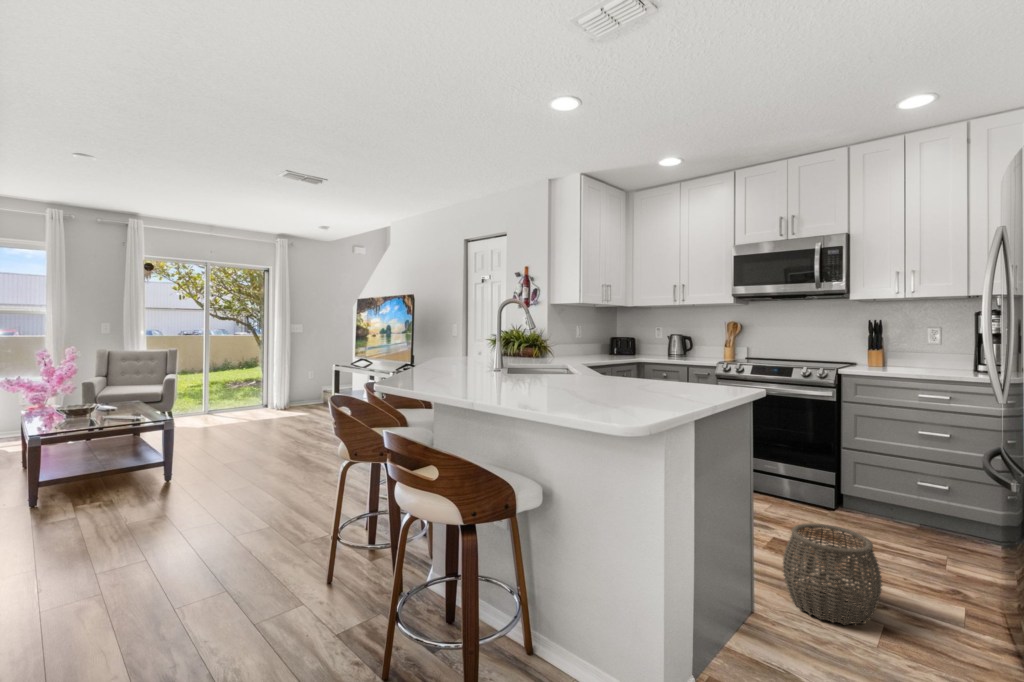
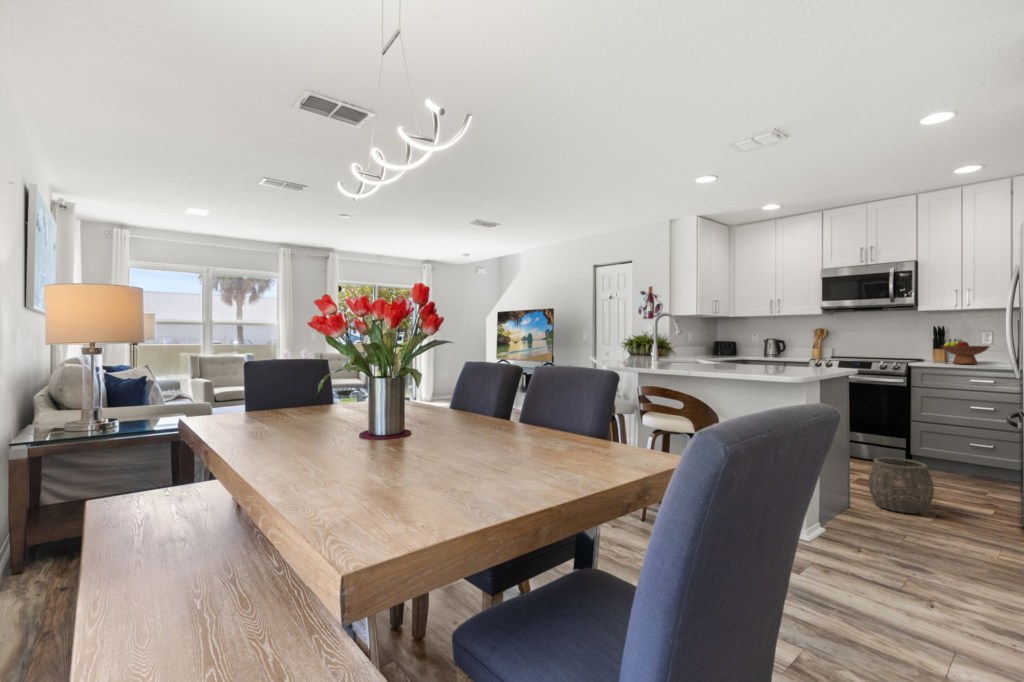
fruit bowl: none [879,337,943,372] -> present [941,339,990,364]

